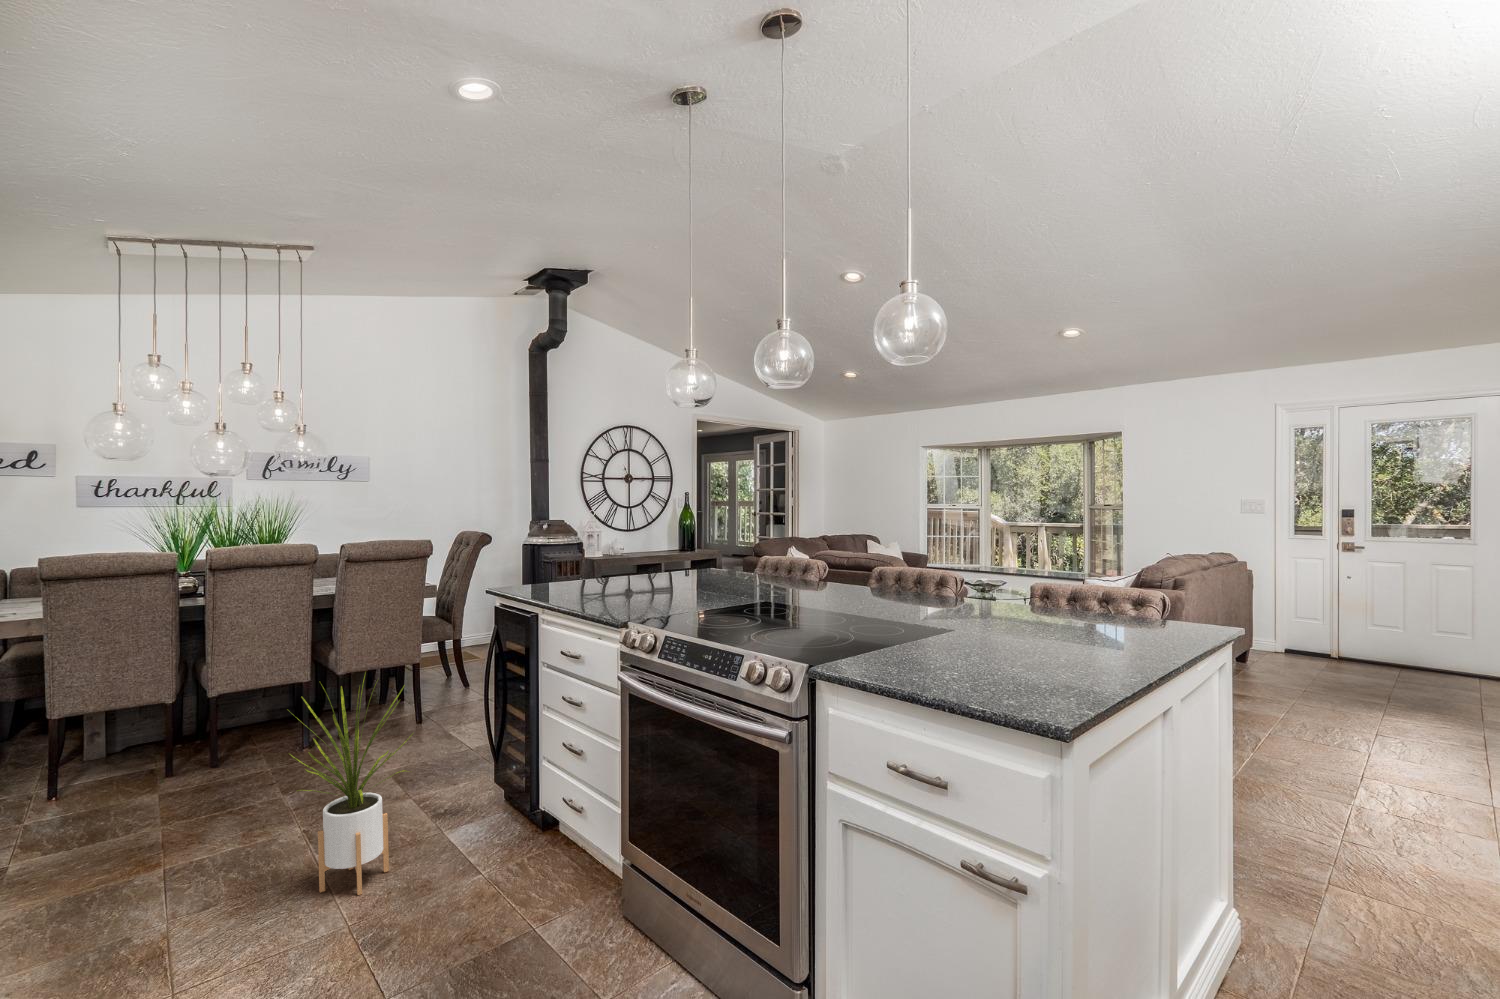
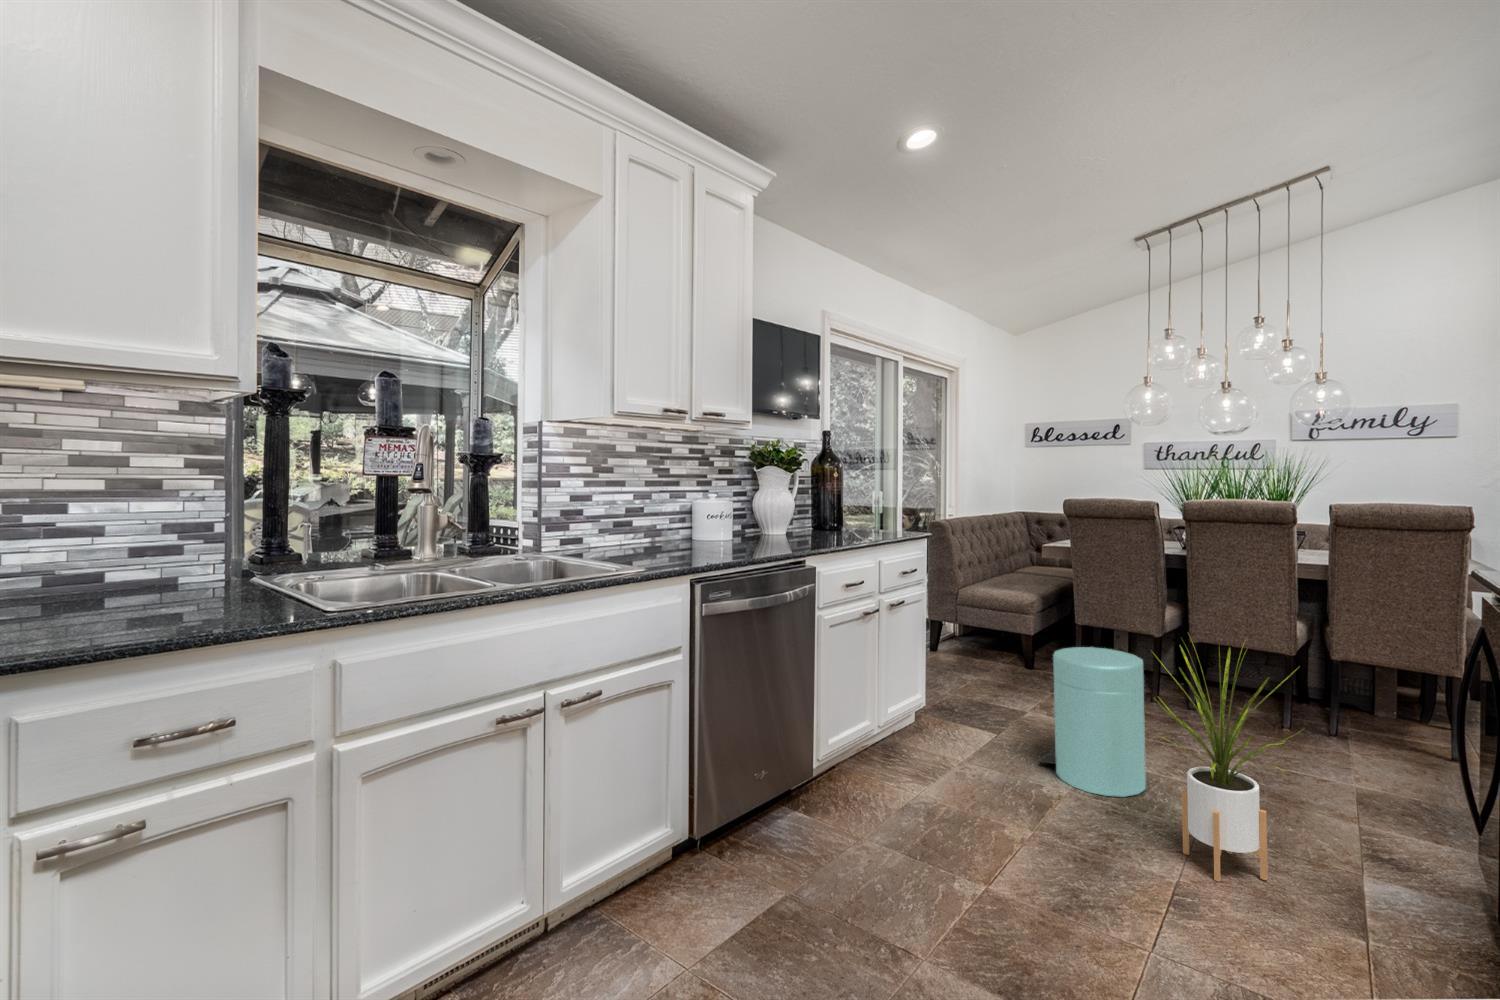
trash can: none [101,725,244,907] -> present [1039,647,1146,797]

